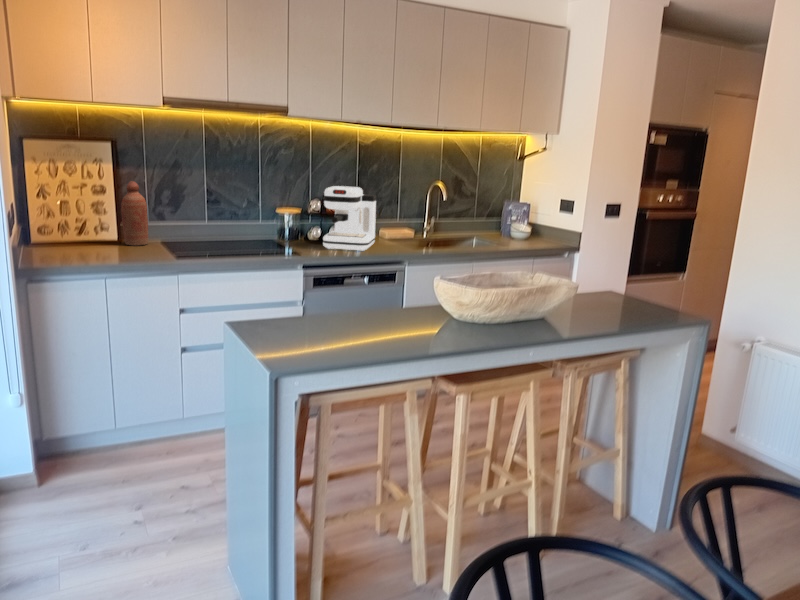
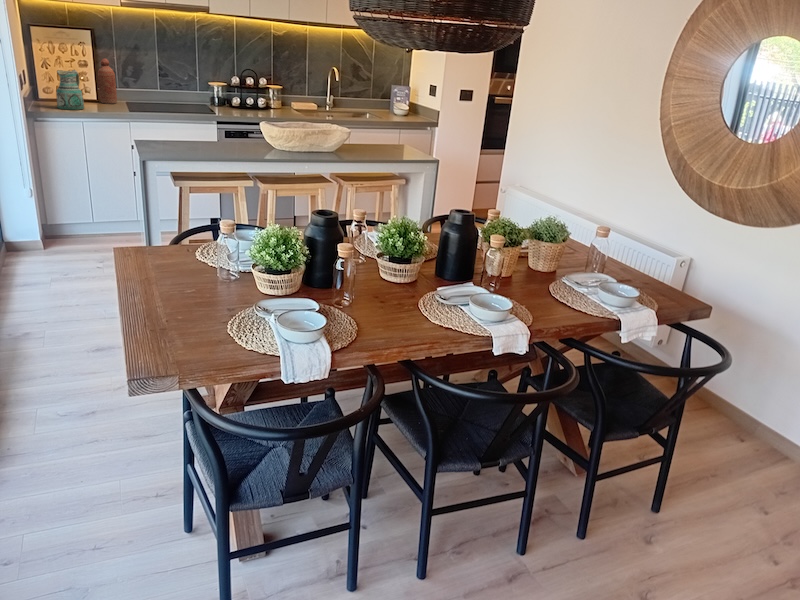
coffee maker: present [323,186,376,251] -> none [237,67,278,115]
ceramic pitcher: none [61,199,105,261] -> present [56,70,84,110]

